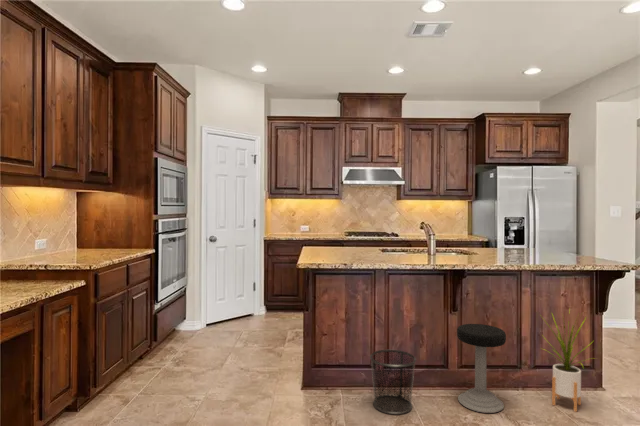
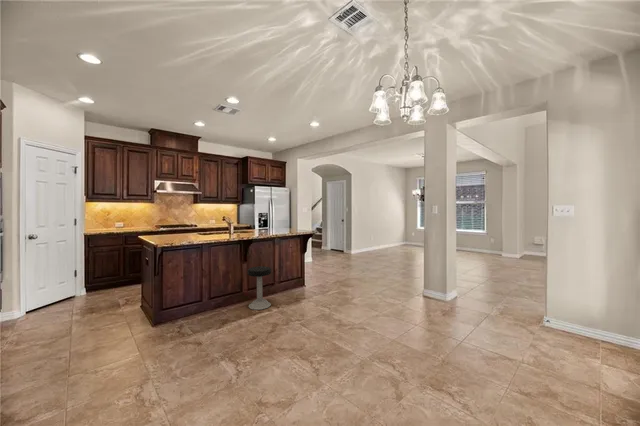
house plant: present [544,314,589,412] -> none [284,252,308,298]
waste bin: present [370,350,416,414] -> none [200,288,228,324]

